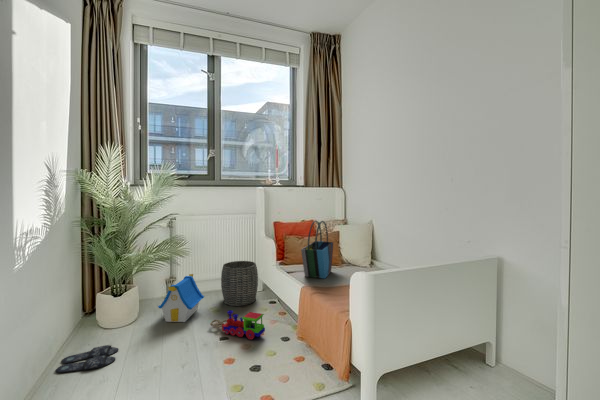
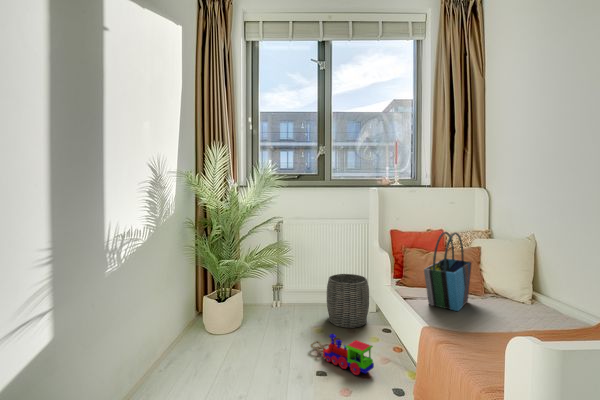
toy house: present [158,274,204,322] -> none [259,284,307,338]
slippers: present [55,345,118,373] -> none [161,351,217,375]

